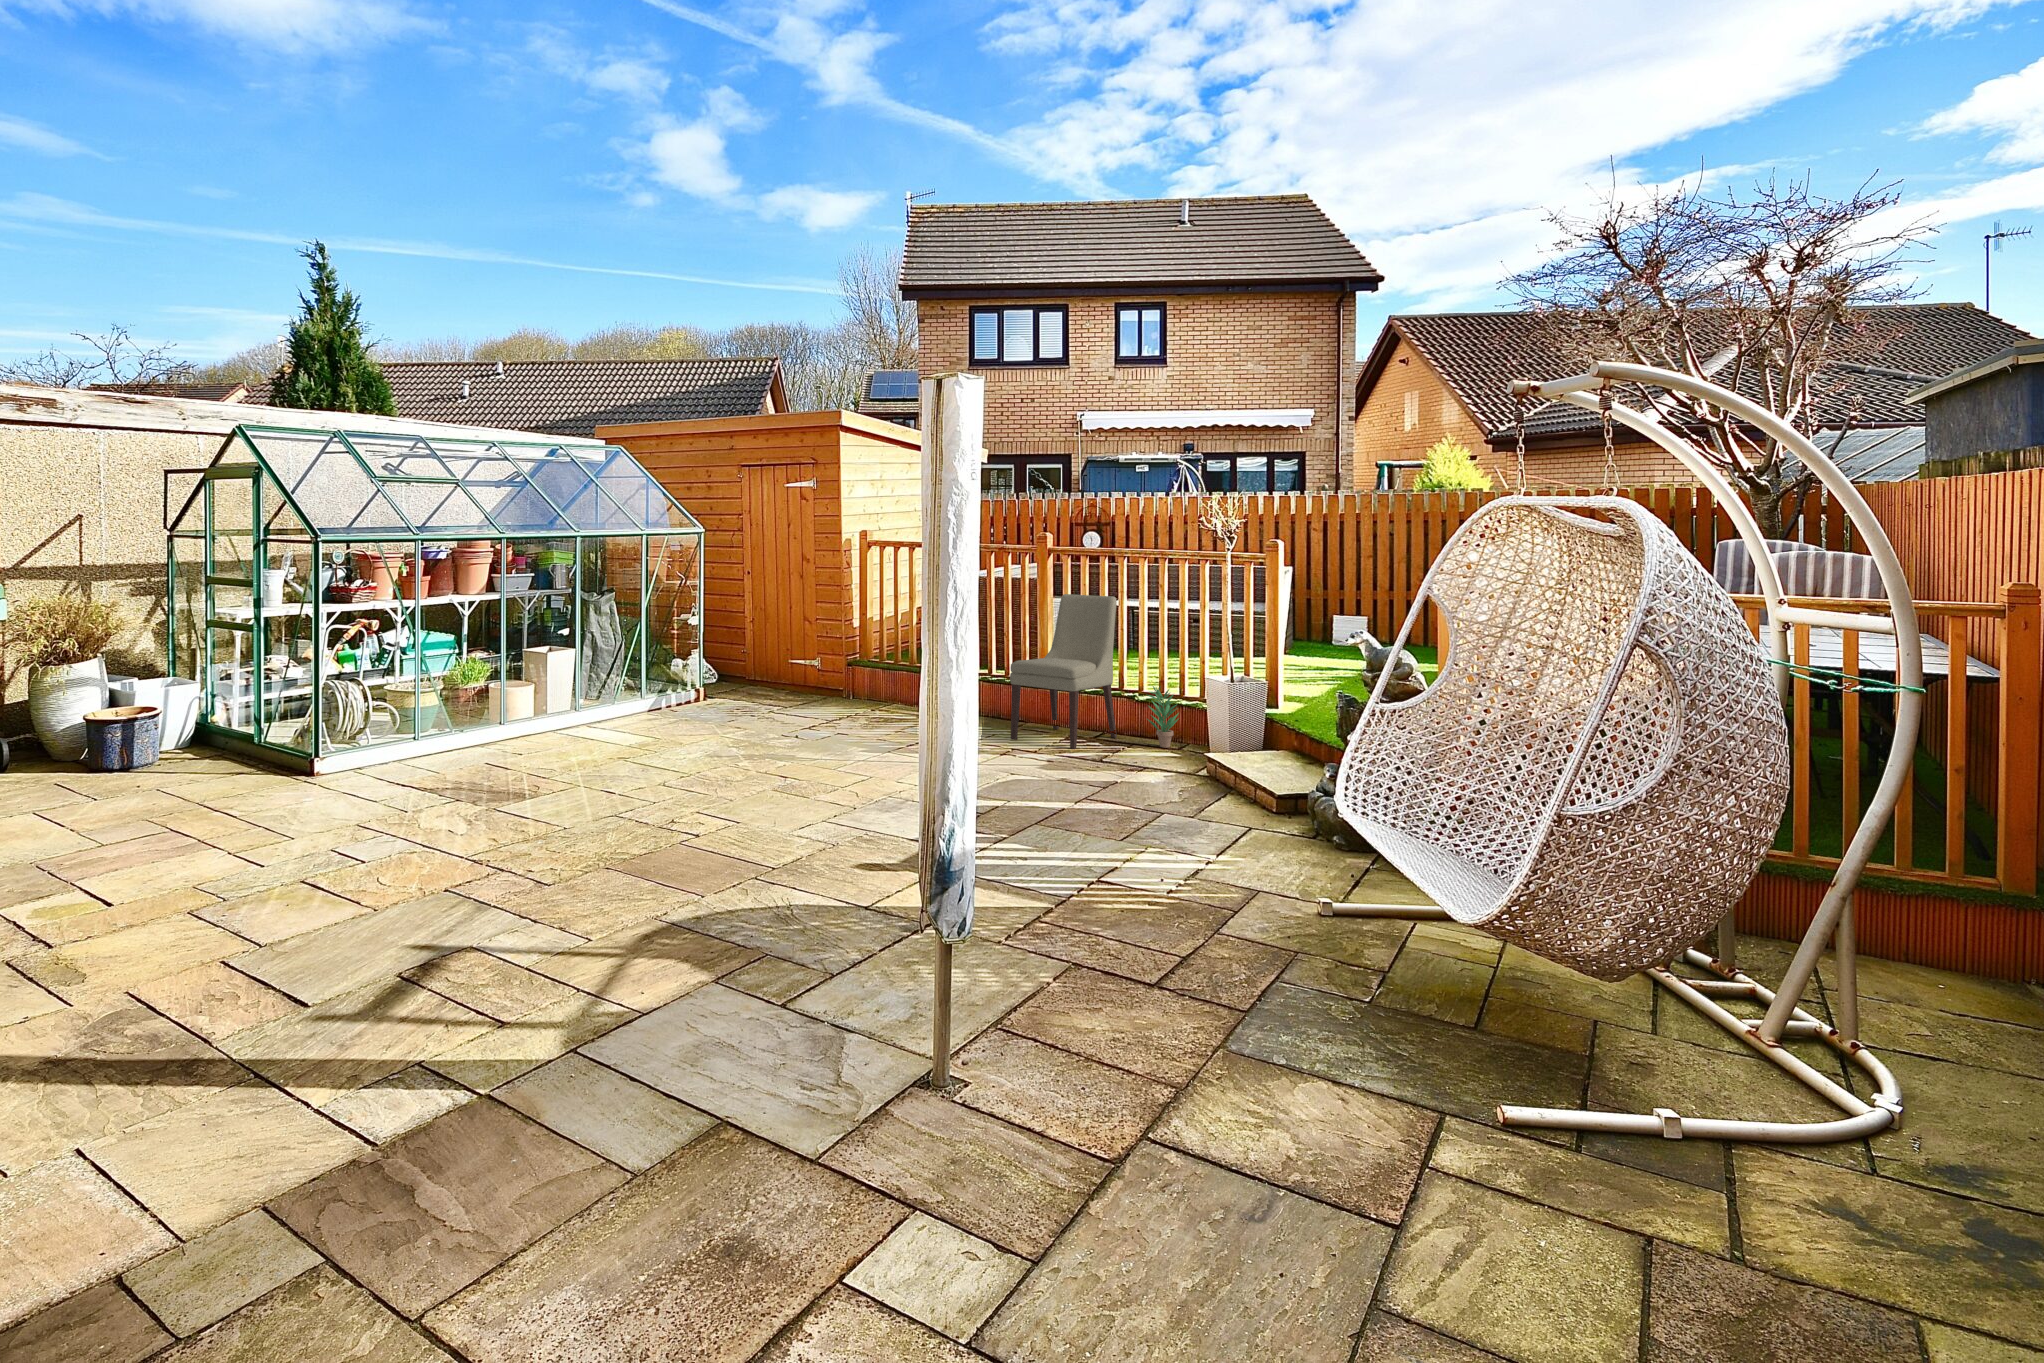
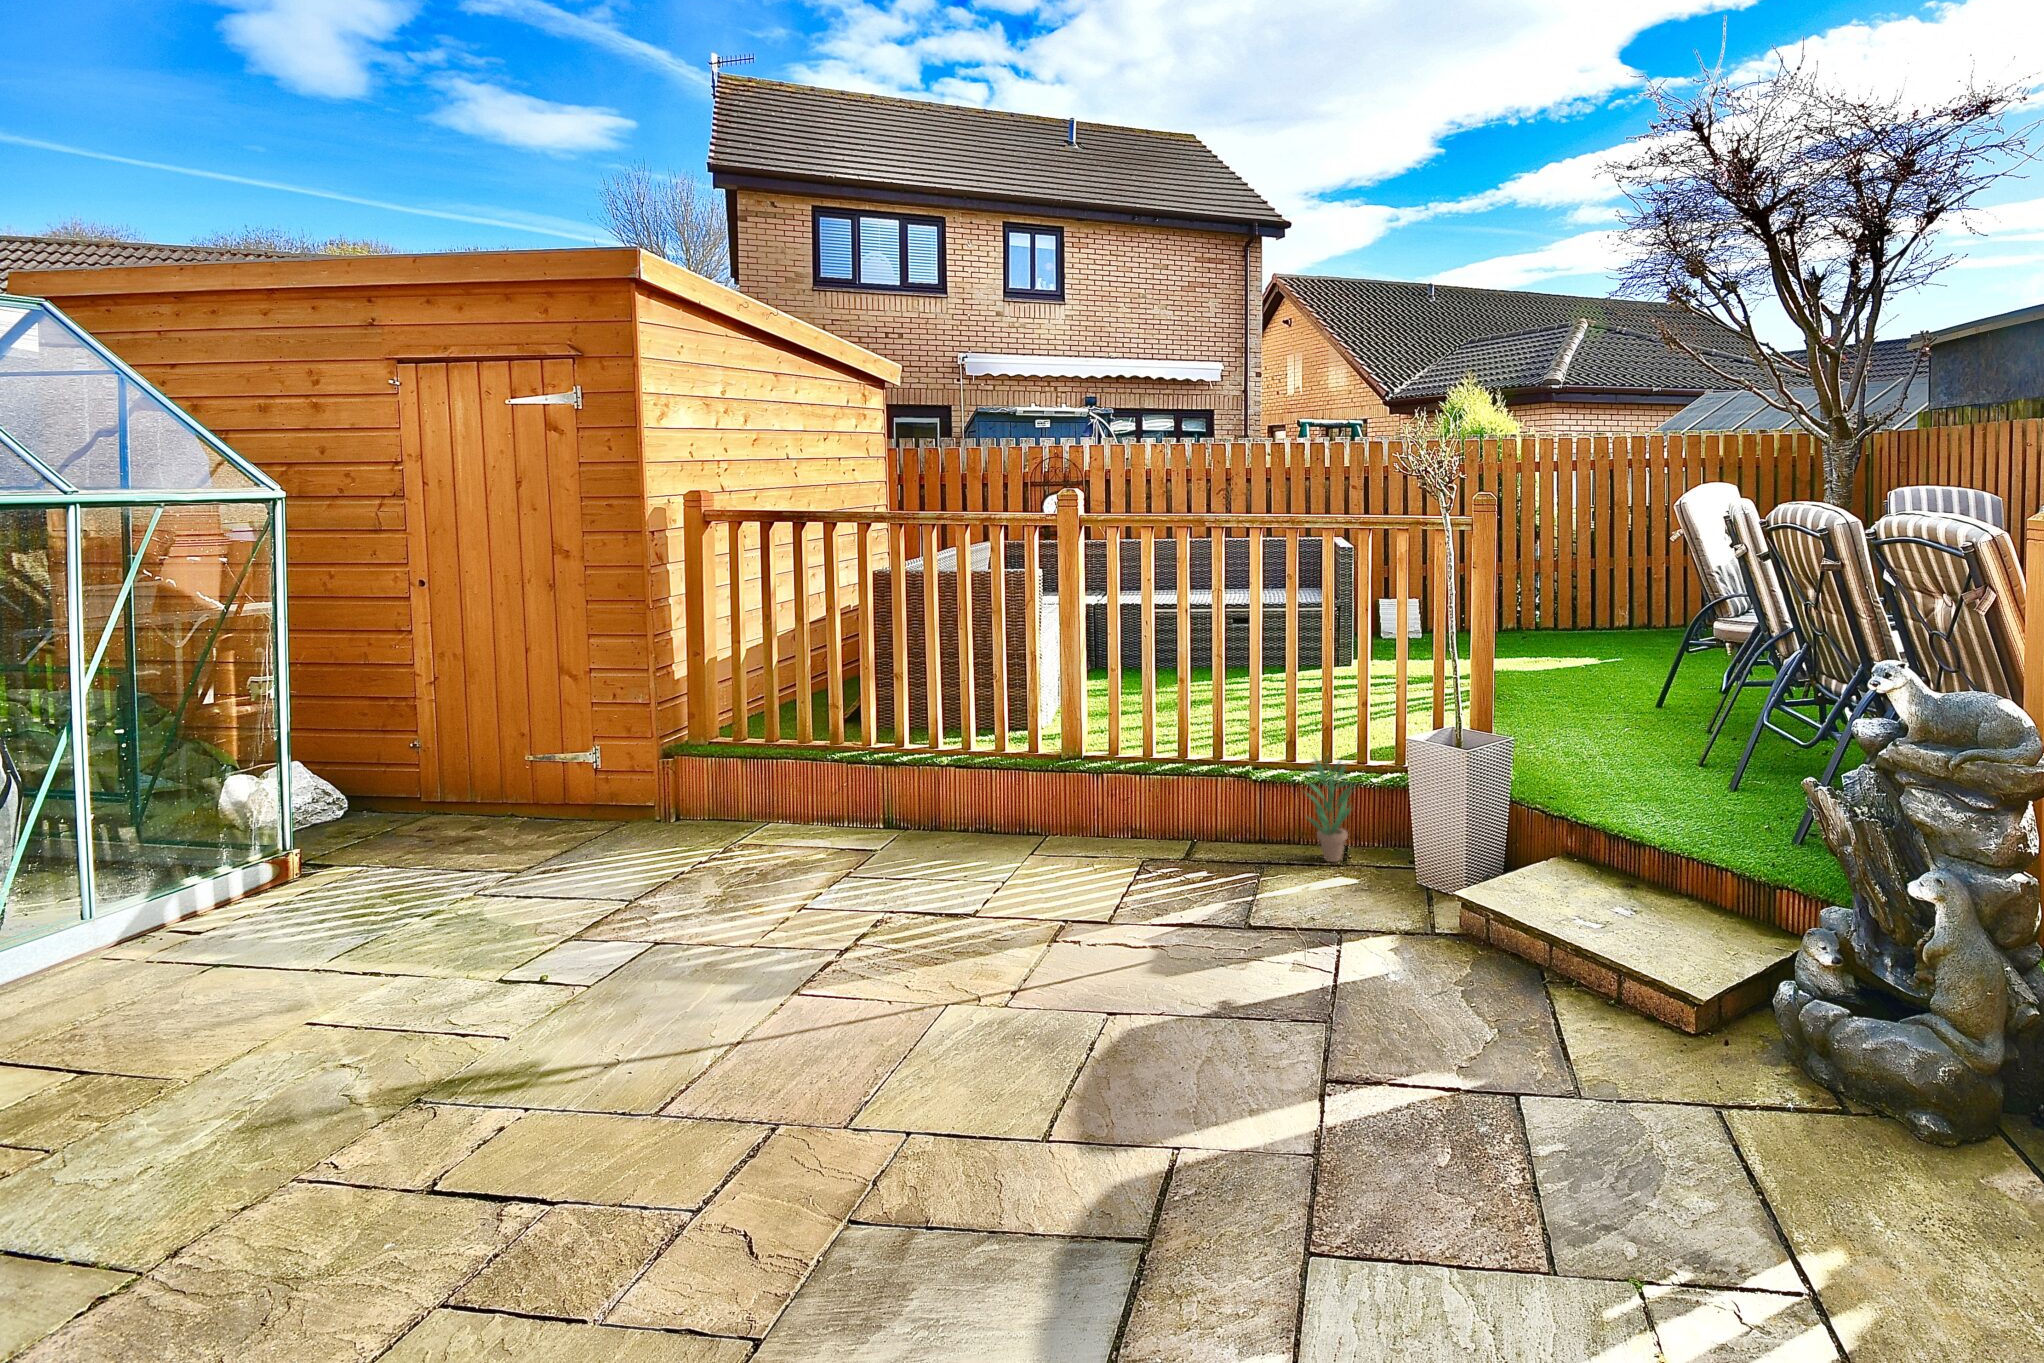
chair: present [1010,594,1117,749] -> none [1055,598,1236,901]

